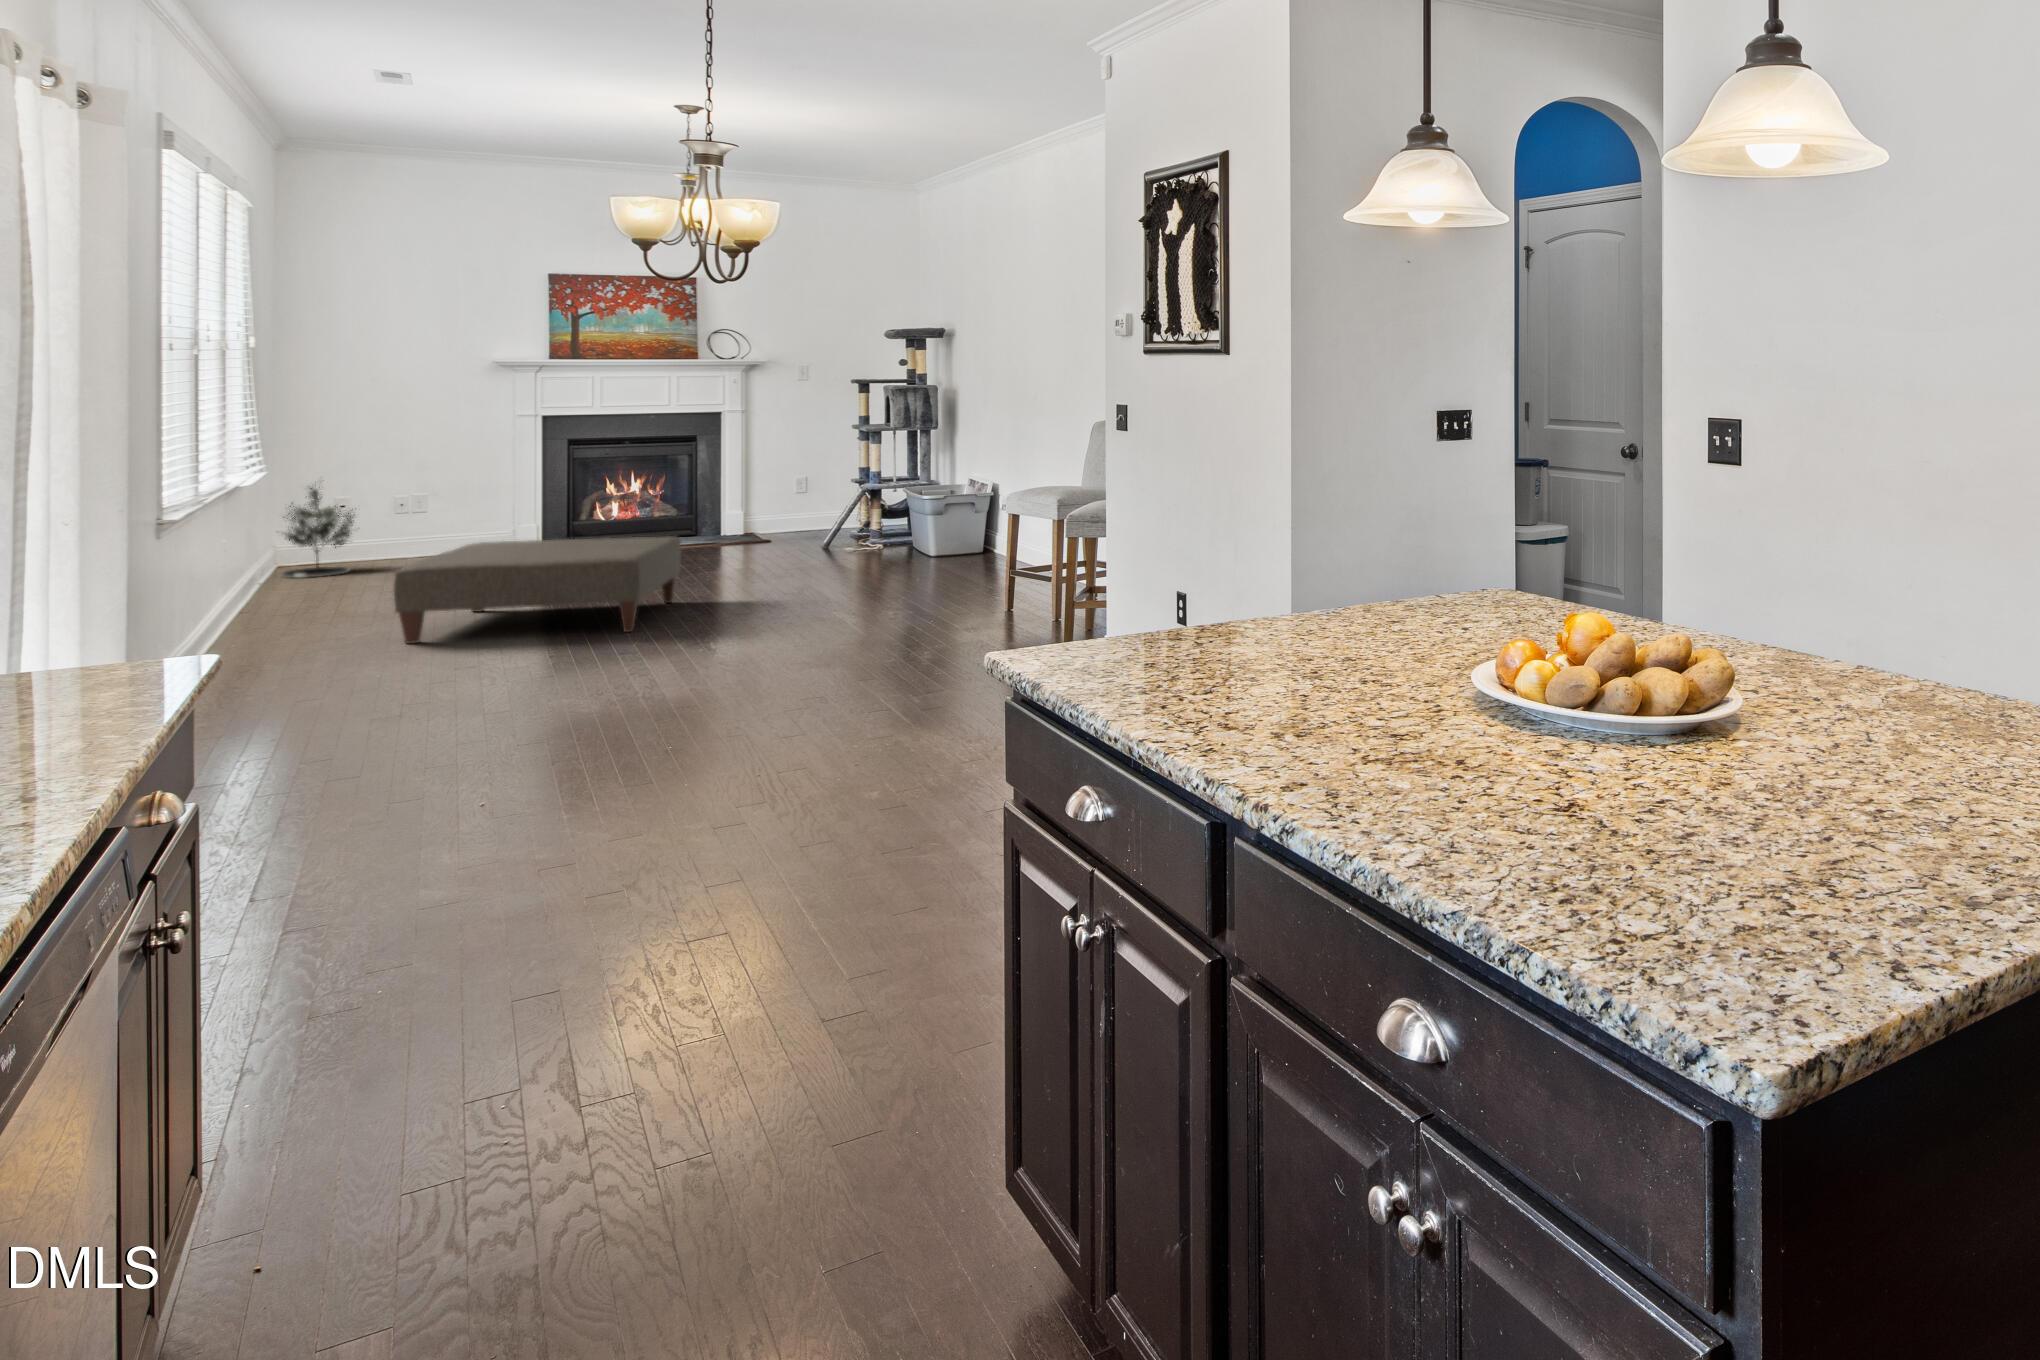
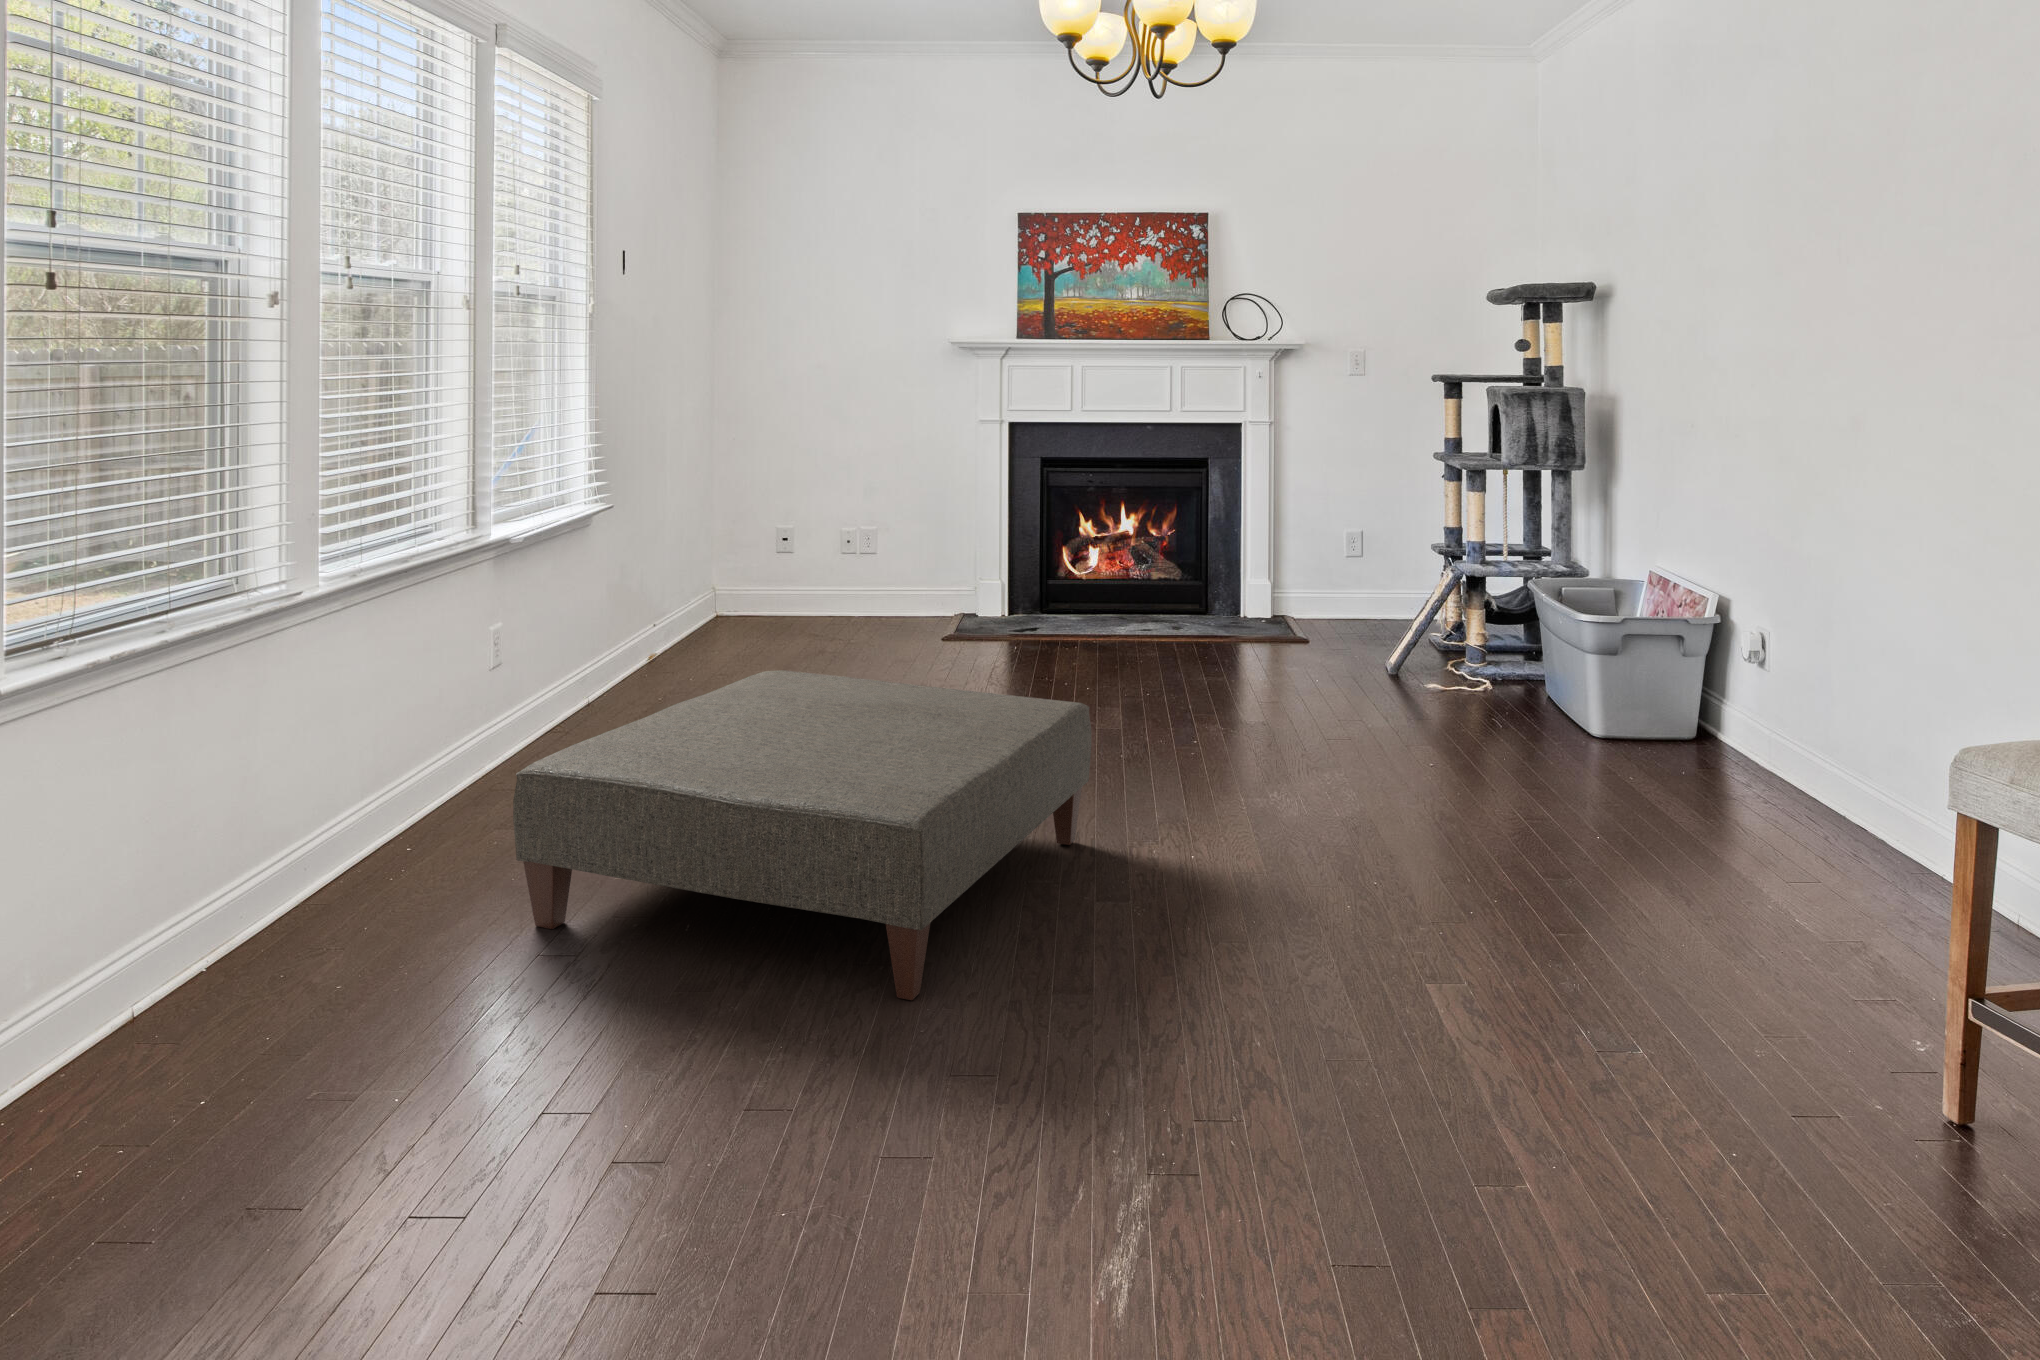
potted tree: present [281,485,355,578] -> none [688,499,782,642]

